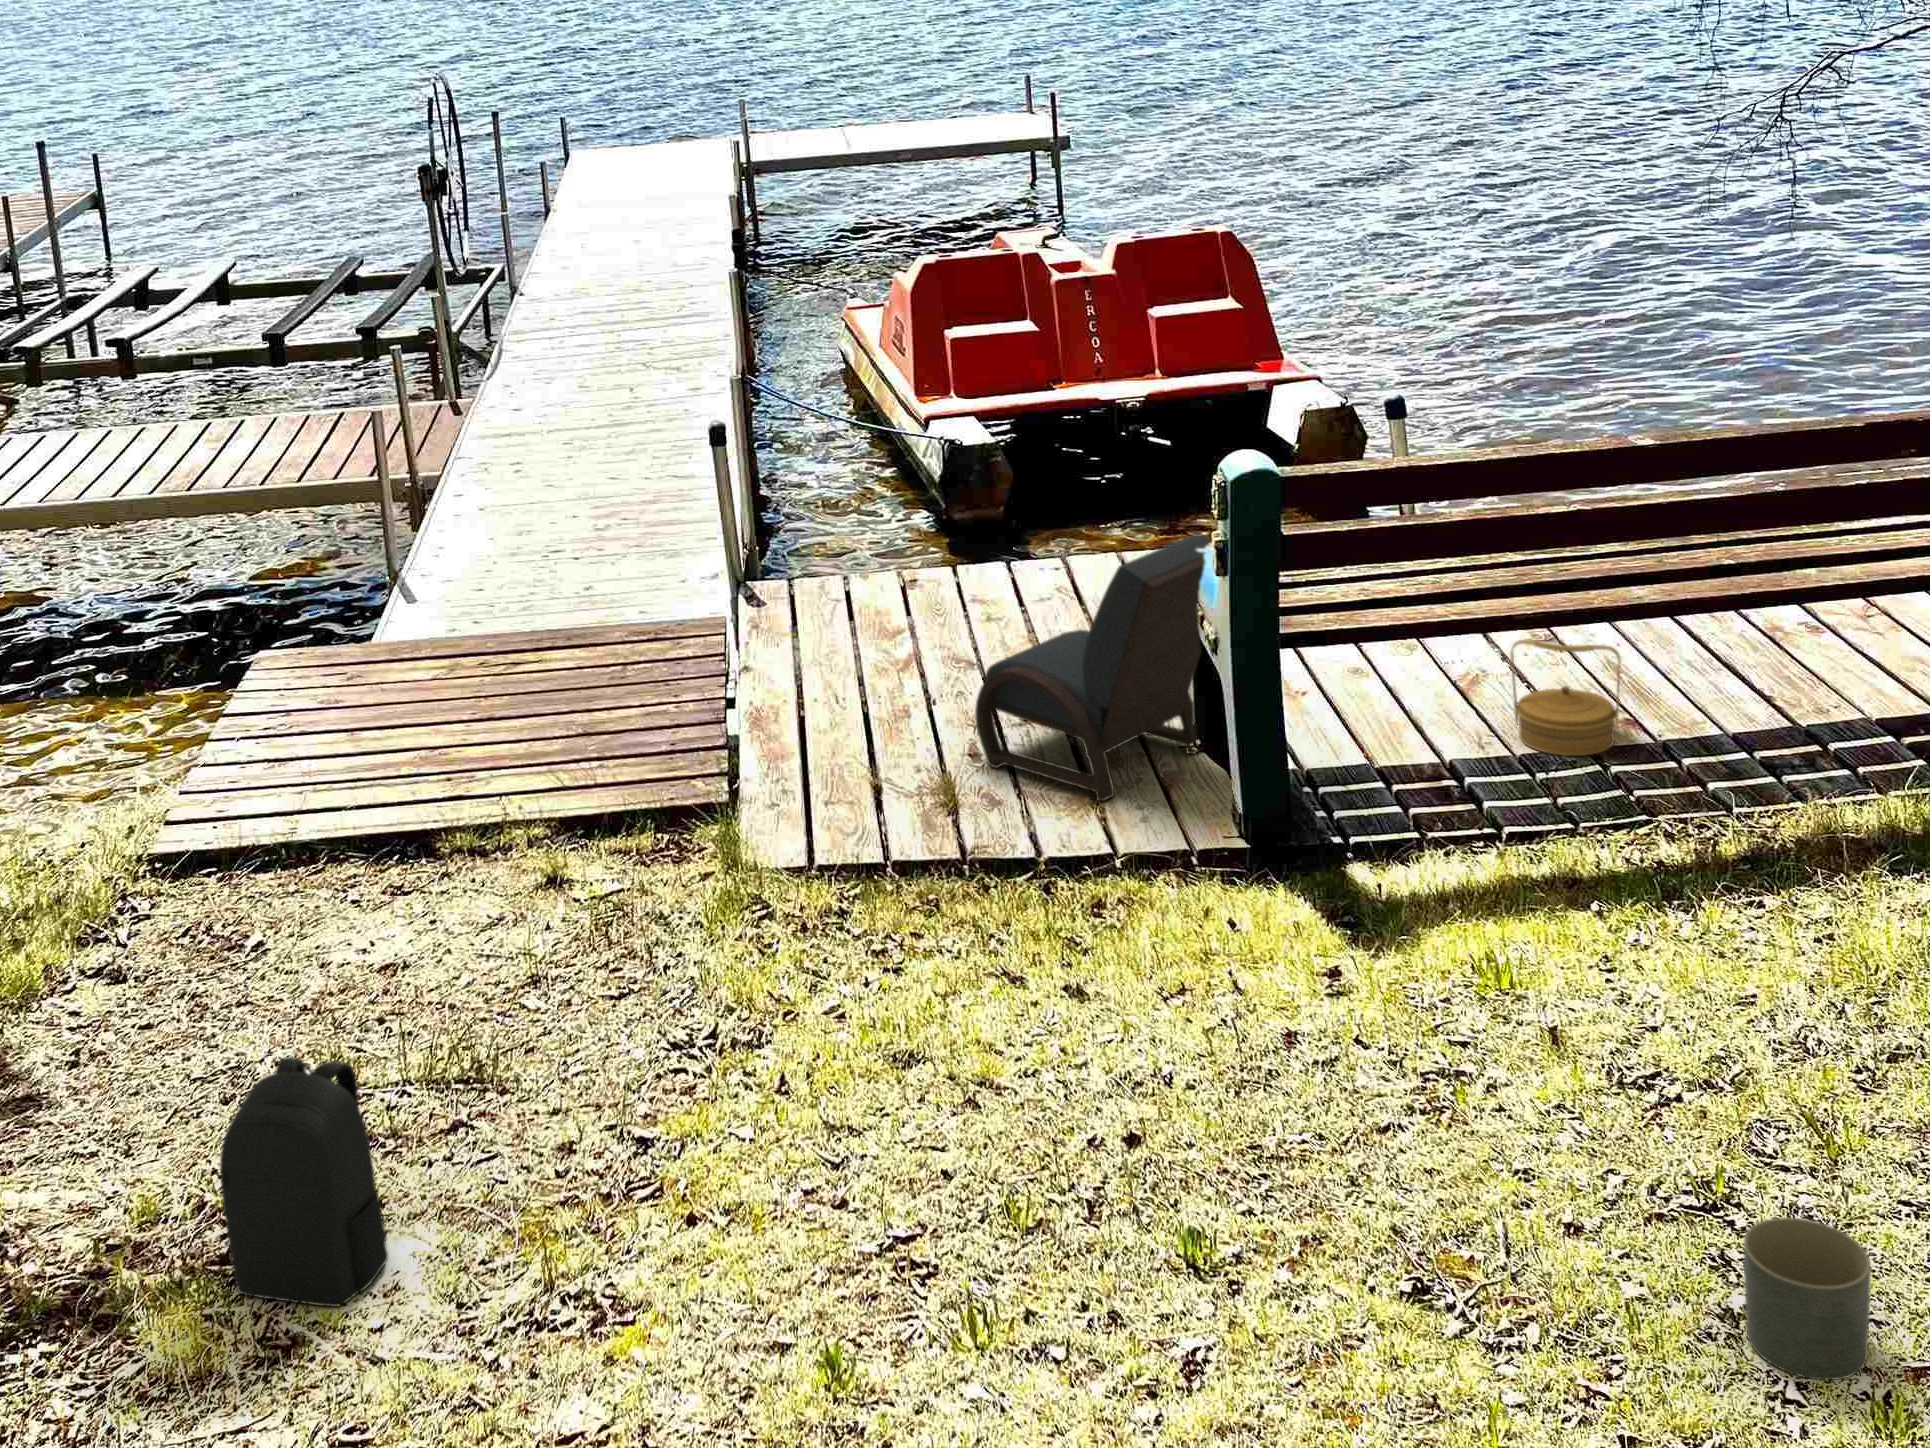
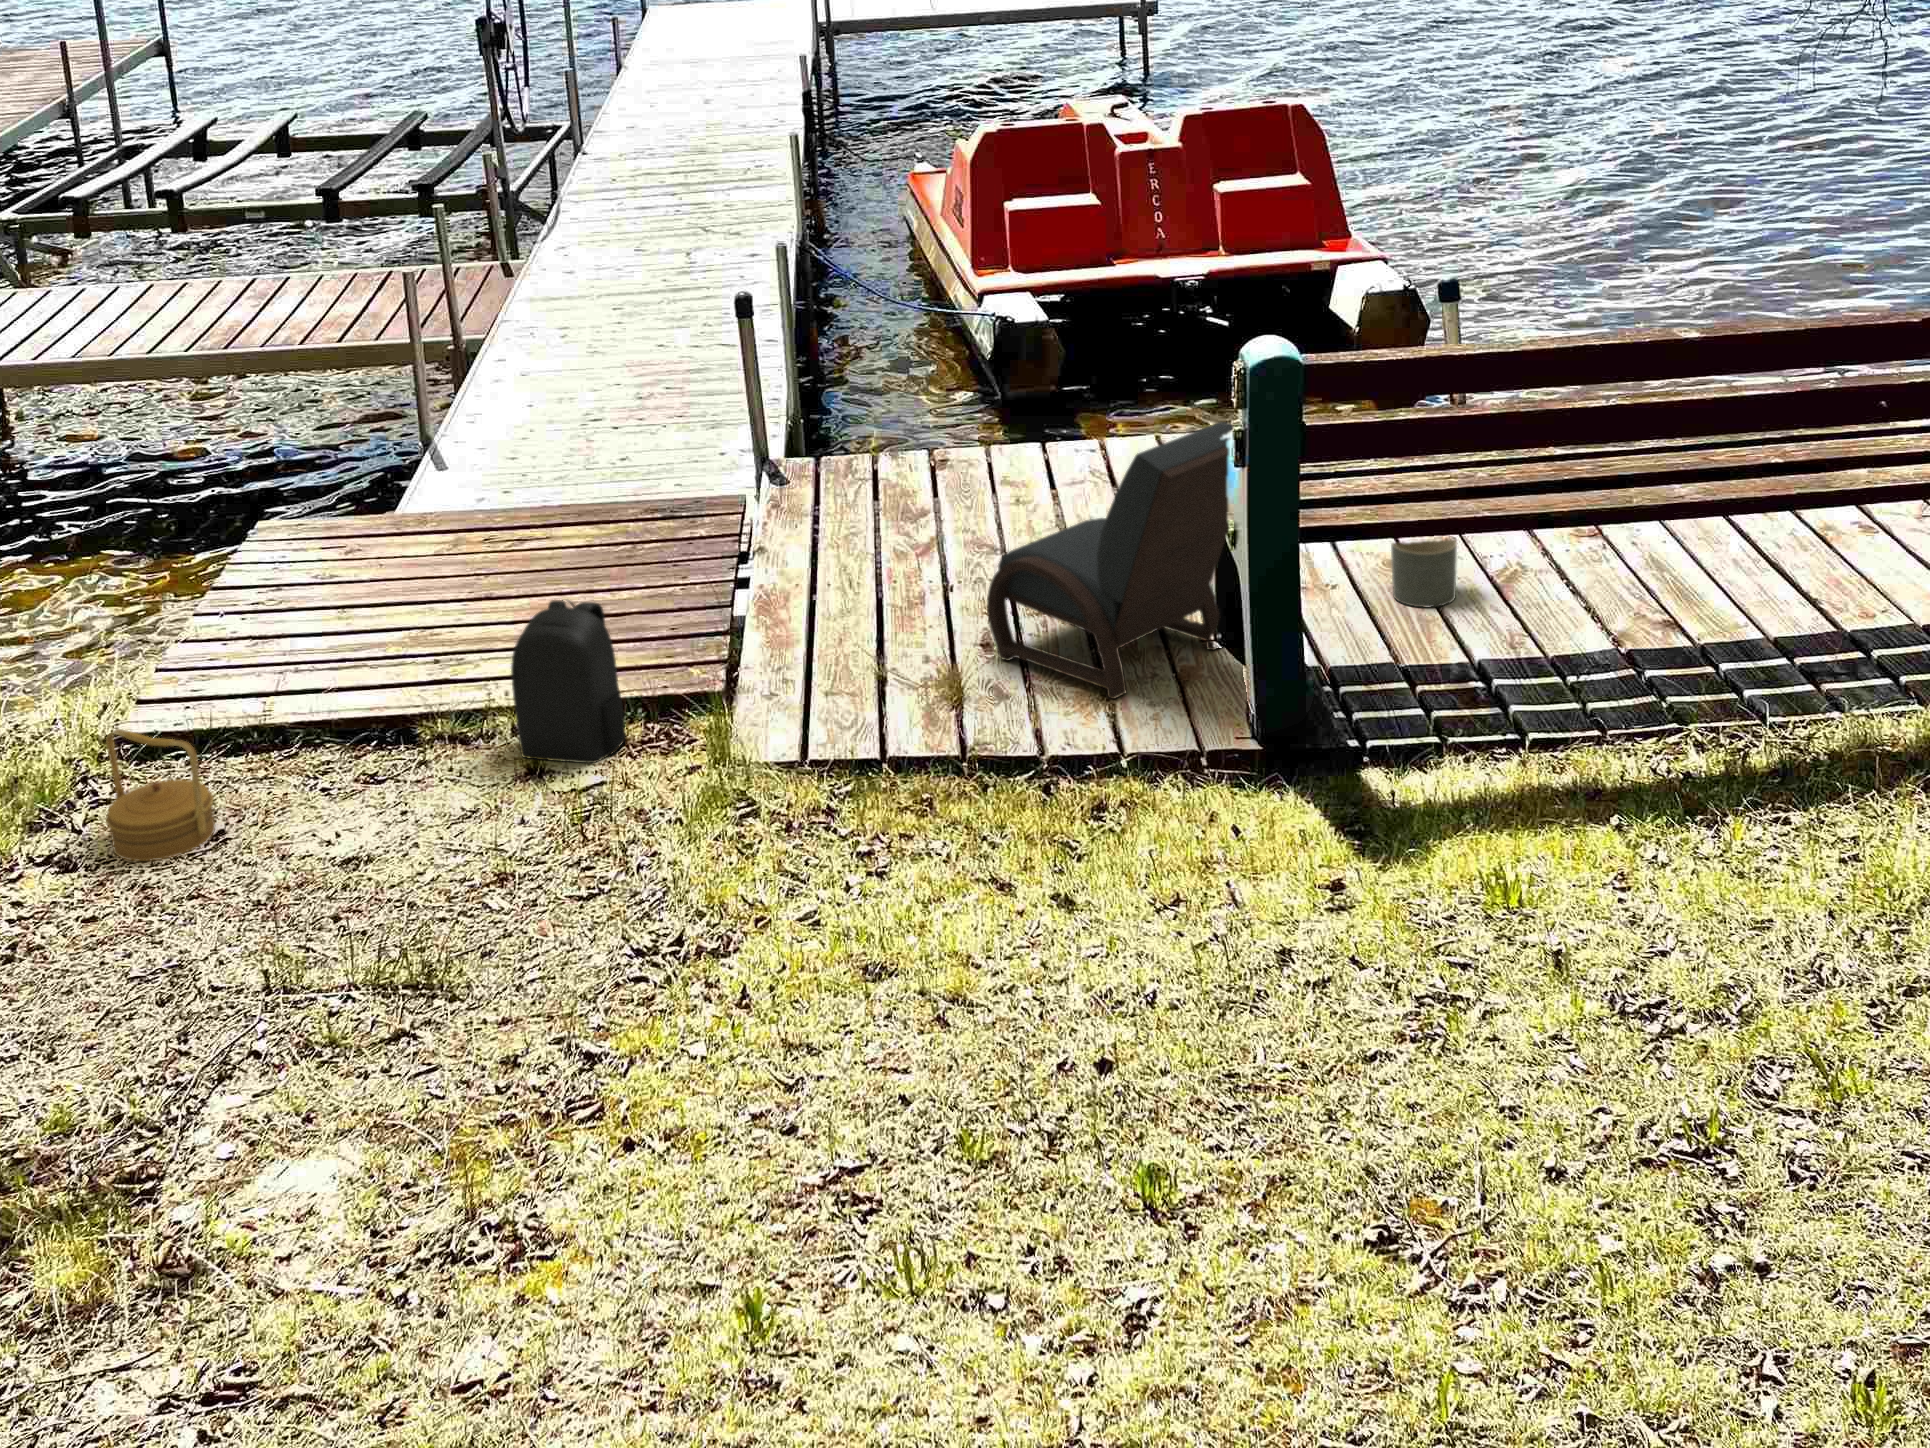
basket: present [1511,640,1620,756] -> present [106,729,215,861]
backpack: present [220,1057,388,1306] -> present [511,600,626,763]
planter: present [1743,1217,1871,1380] -> present [1391,540,1457,608]

